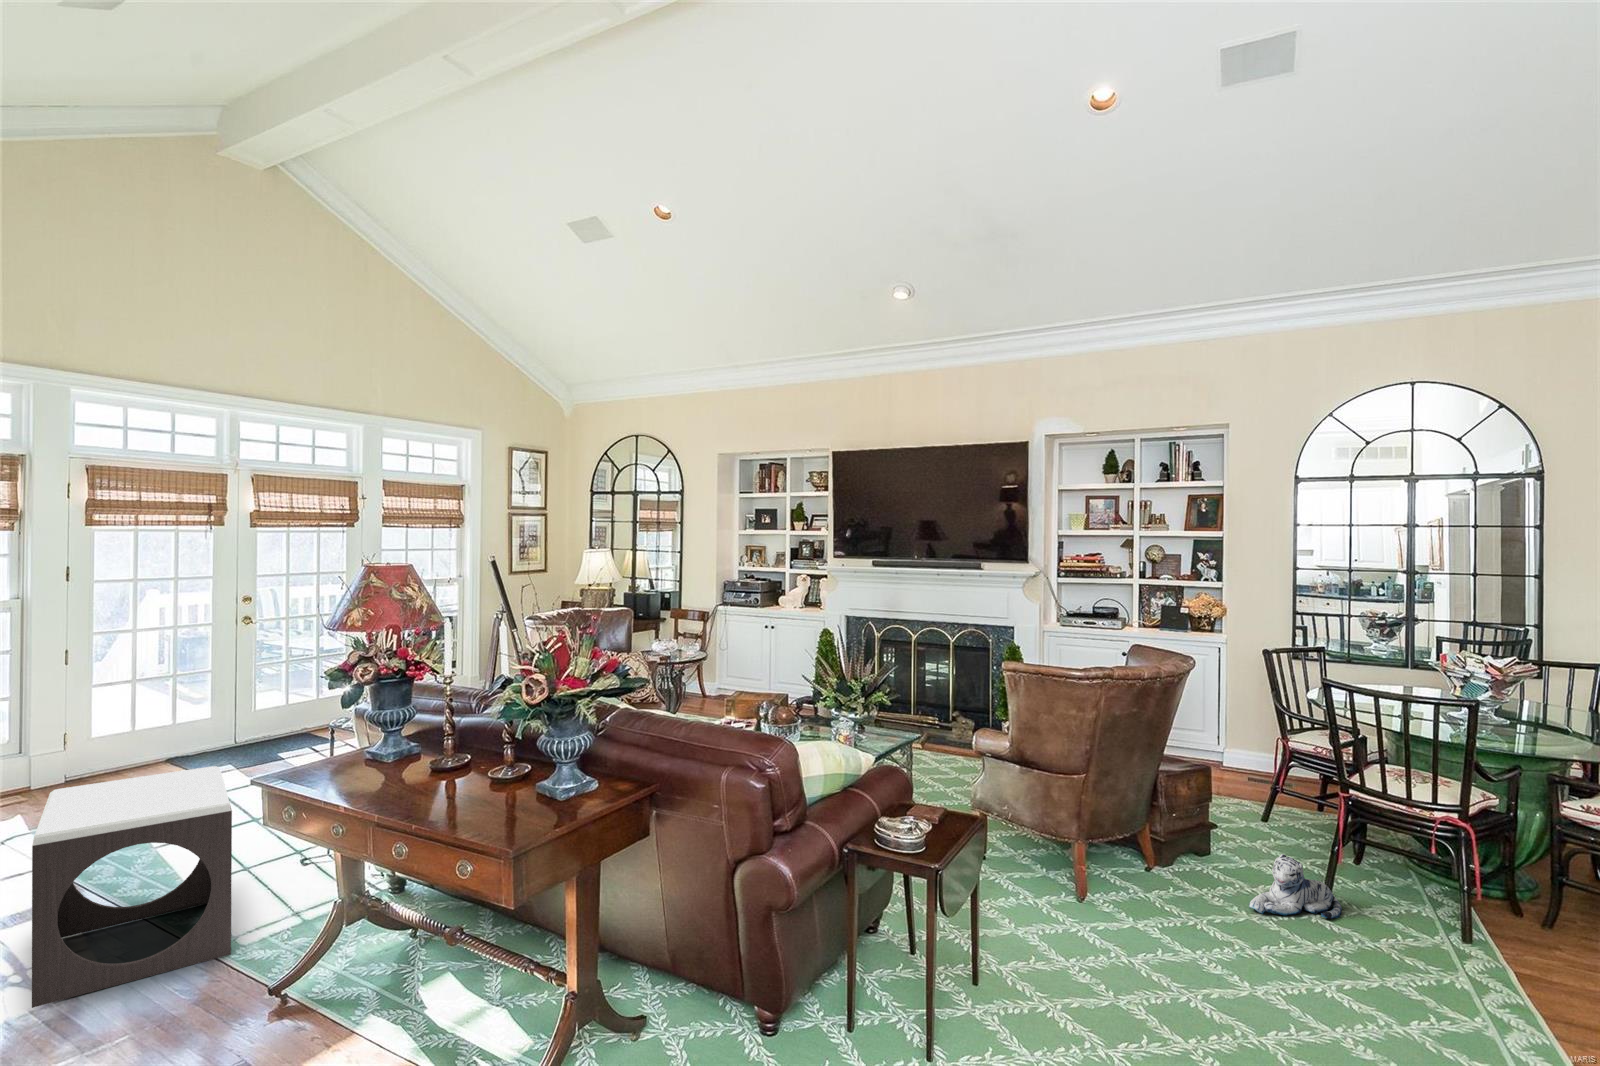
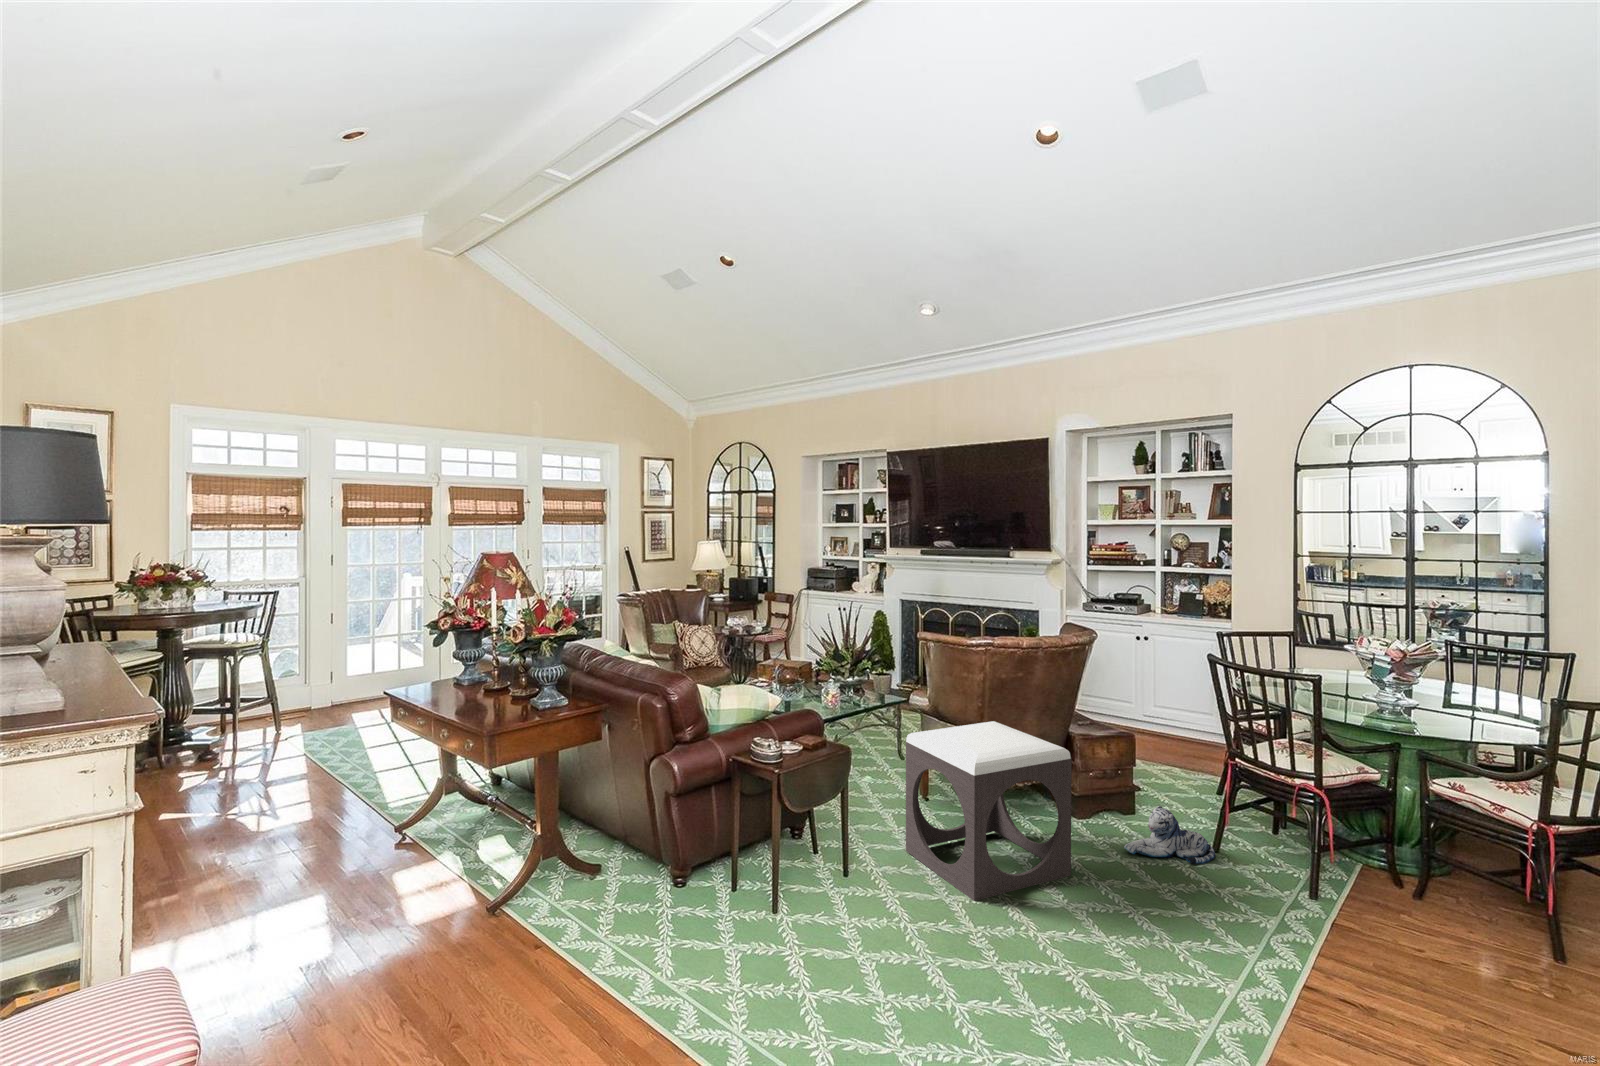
footstool: present [32,766,232,1008] -> present [906,721,1072,901]

